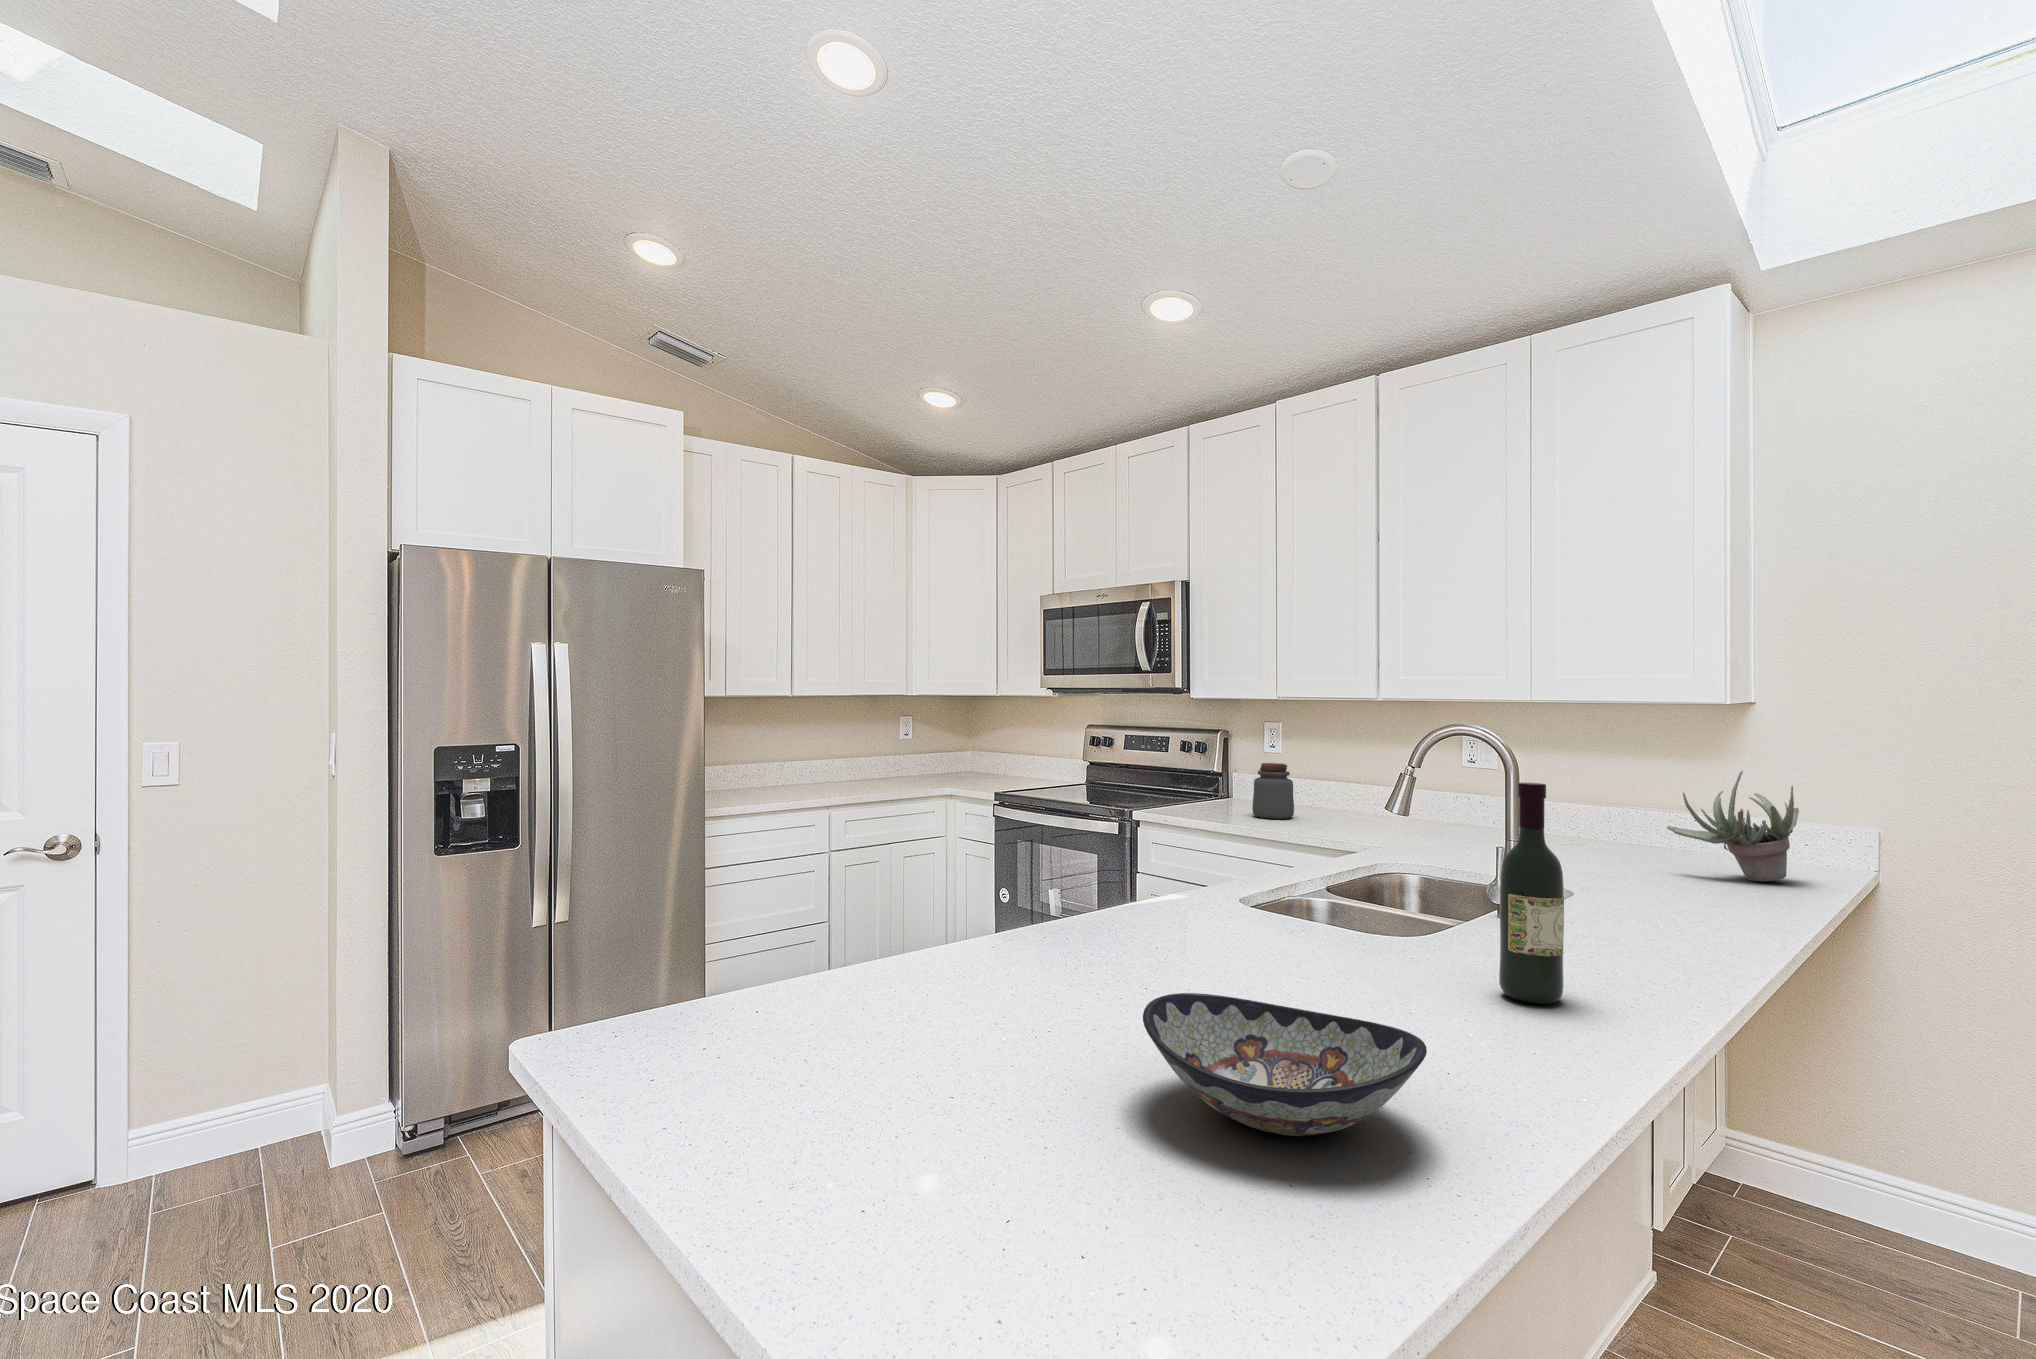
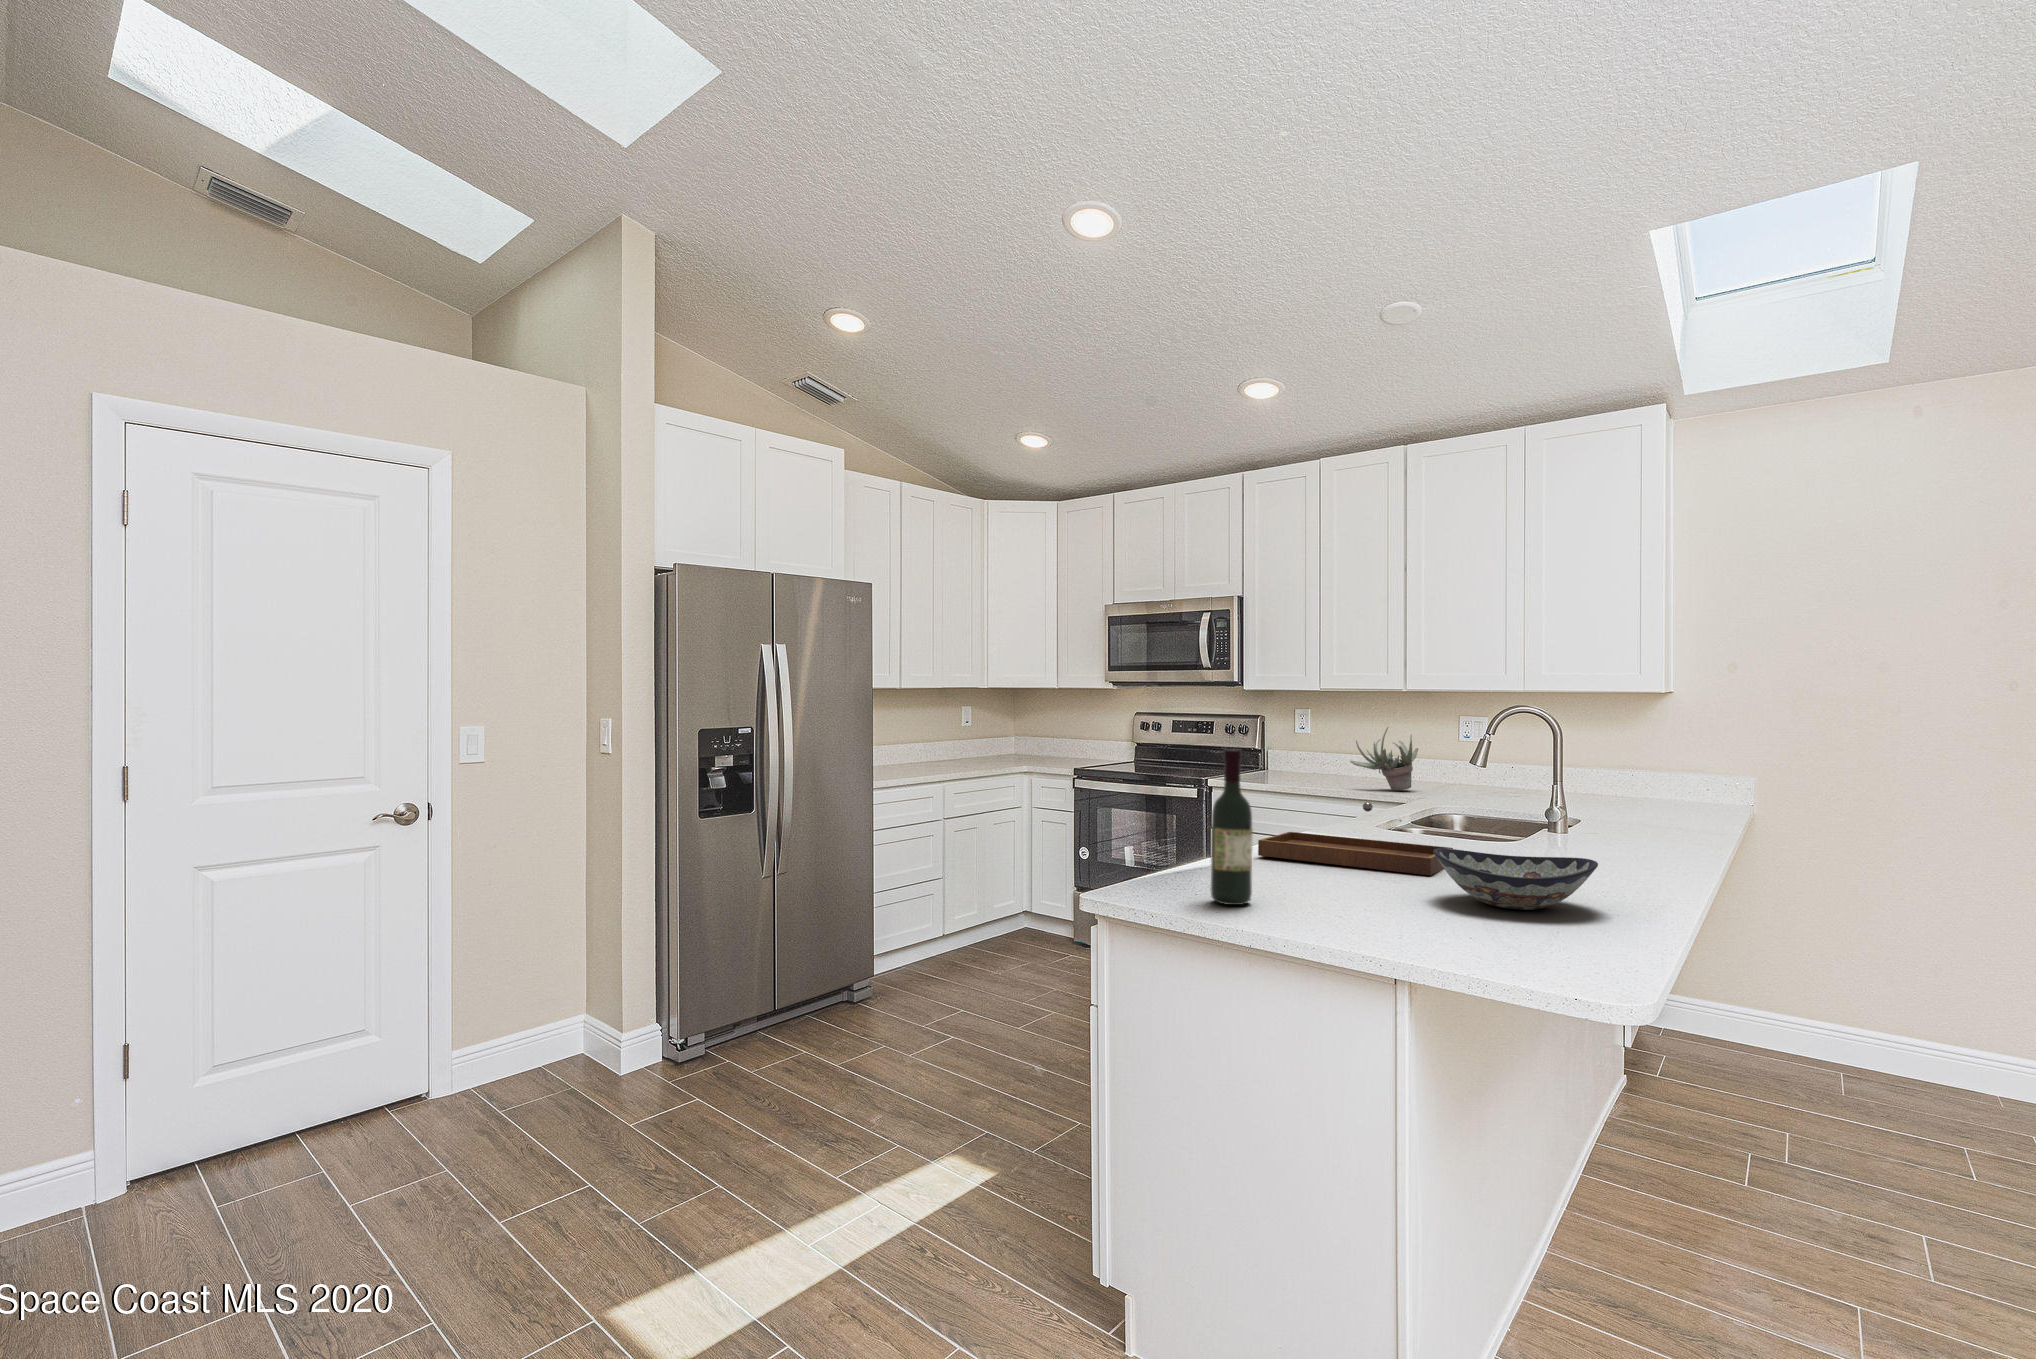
jar: present [1252,763,1294,819] -> none [1300,740,1333,783]
succulent plant: present [1667,771,1799,881] -> present [1350,727,1418,791]
wine bottle: present [1499,783,1564,1004] -> present [1210,749,1253,905]
tray: none [999,882,1292,1020] -> present [1258,802,1453,875]

